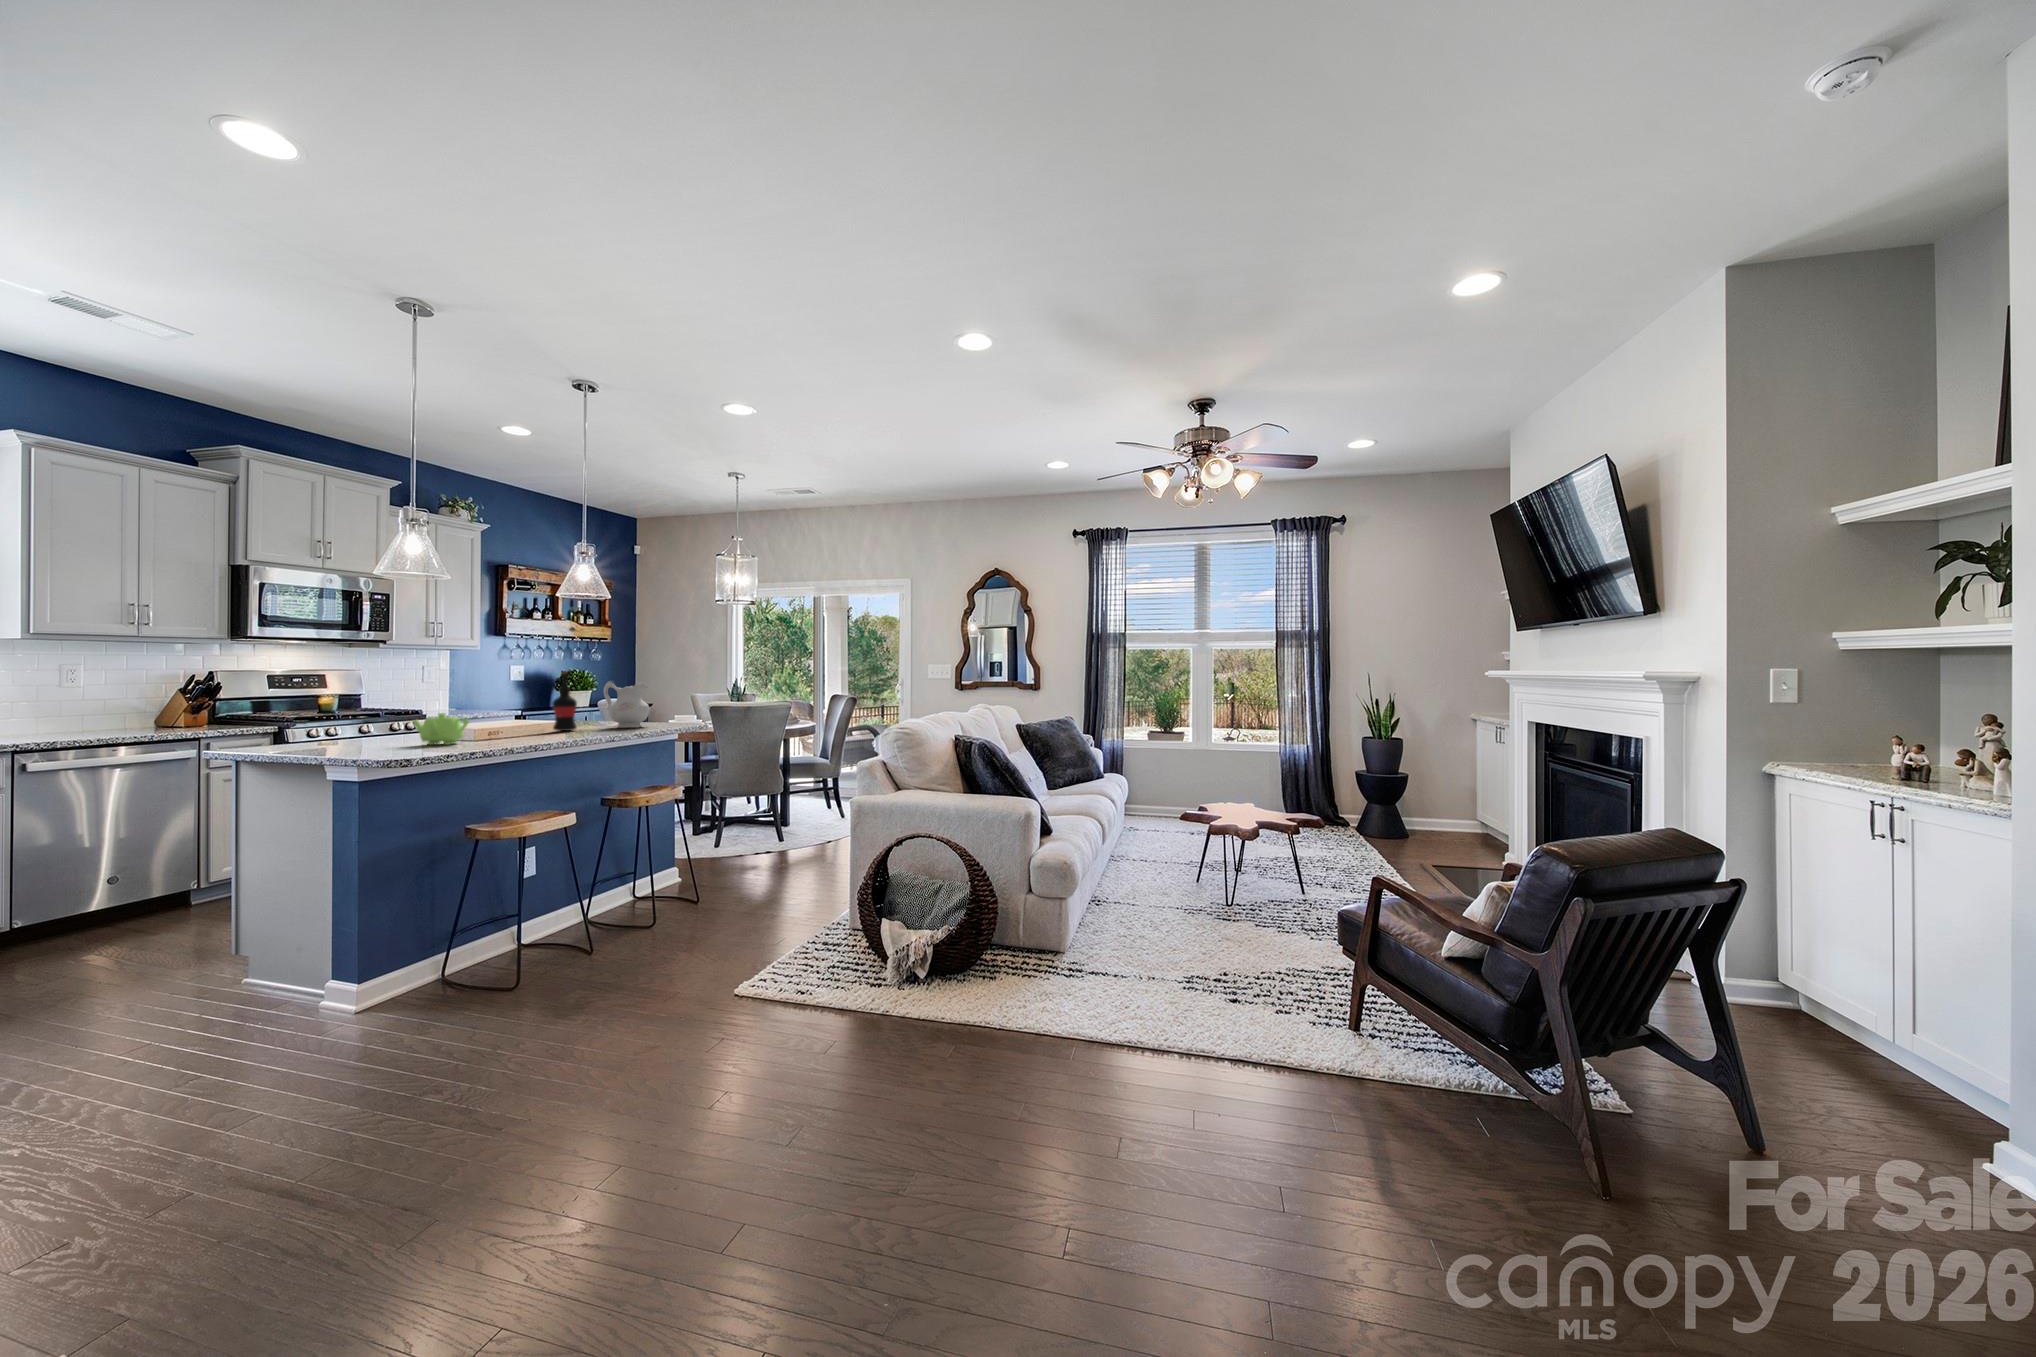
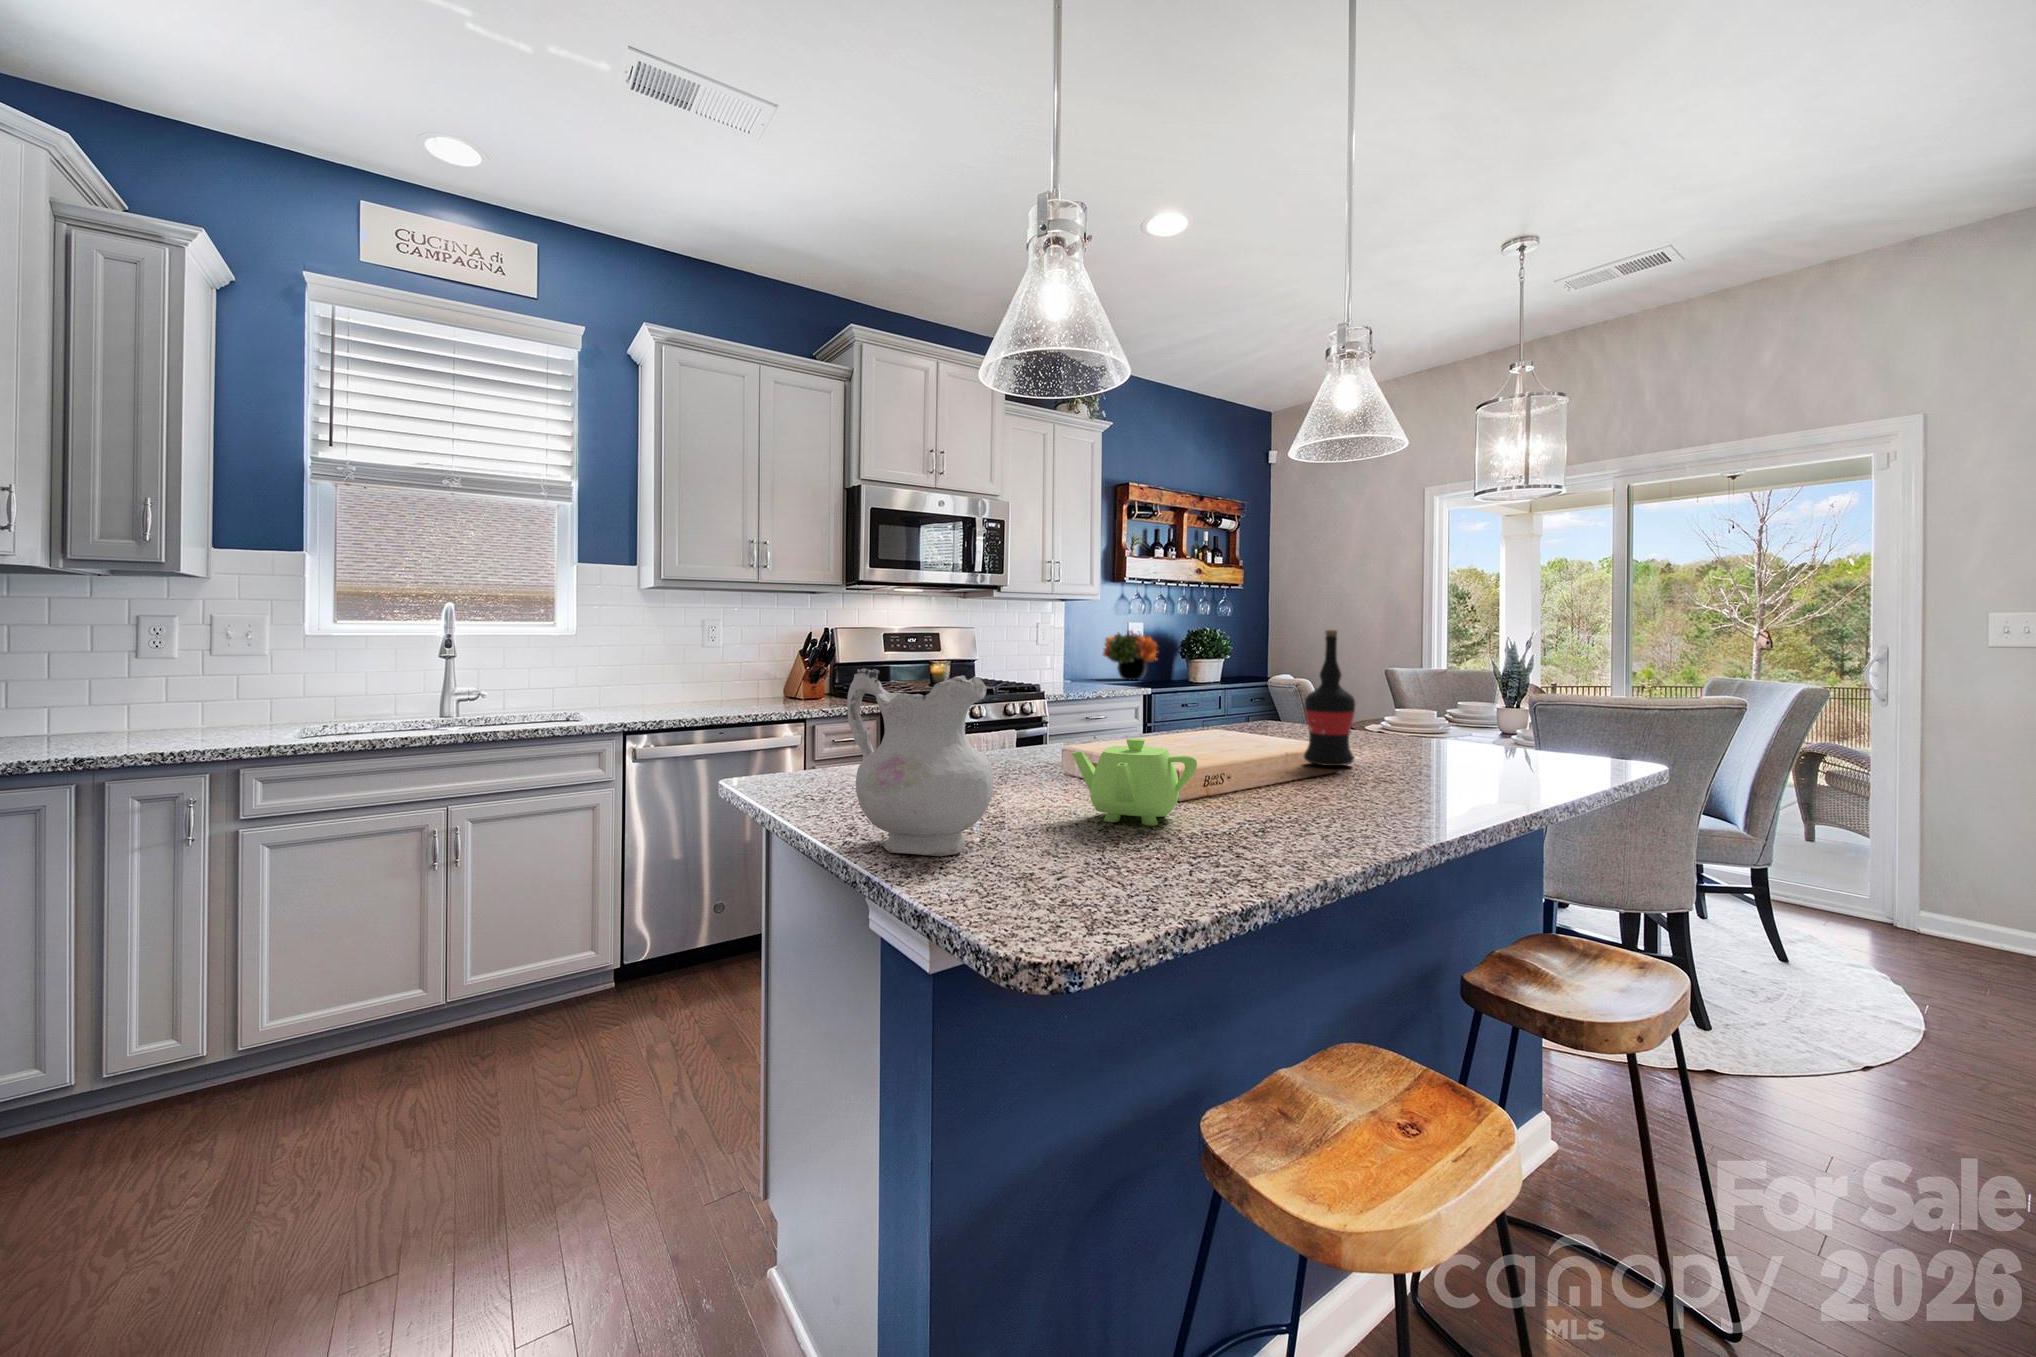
flower arrangement: none [487,672,537,709] -> present [1103,630,1157,680]
ceramic pitcher: present [604,681,649,728] -> present [847,668,993,856]

